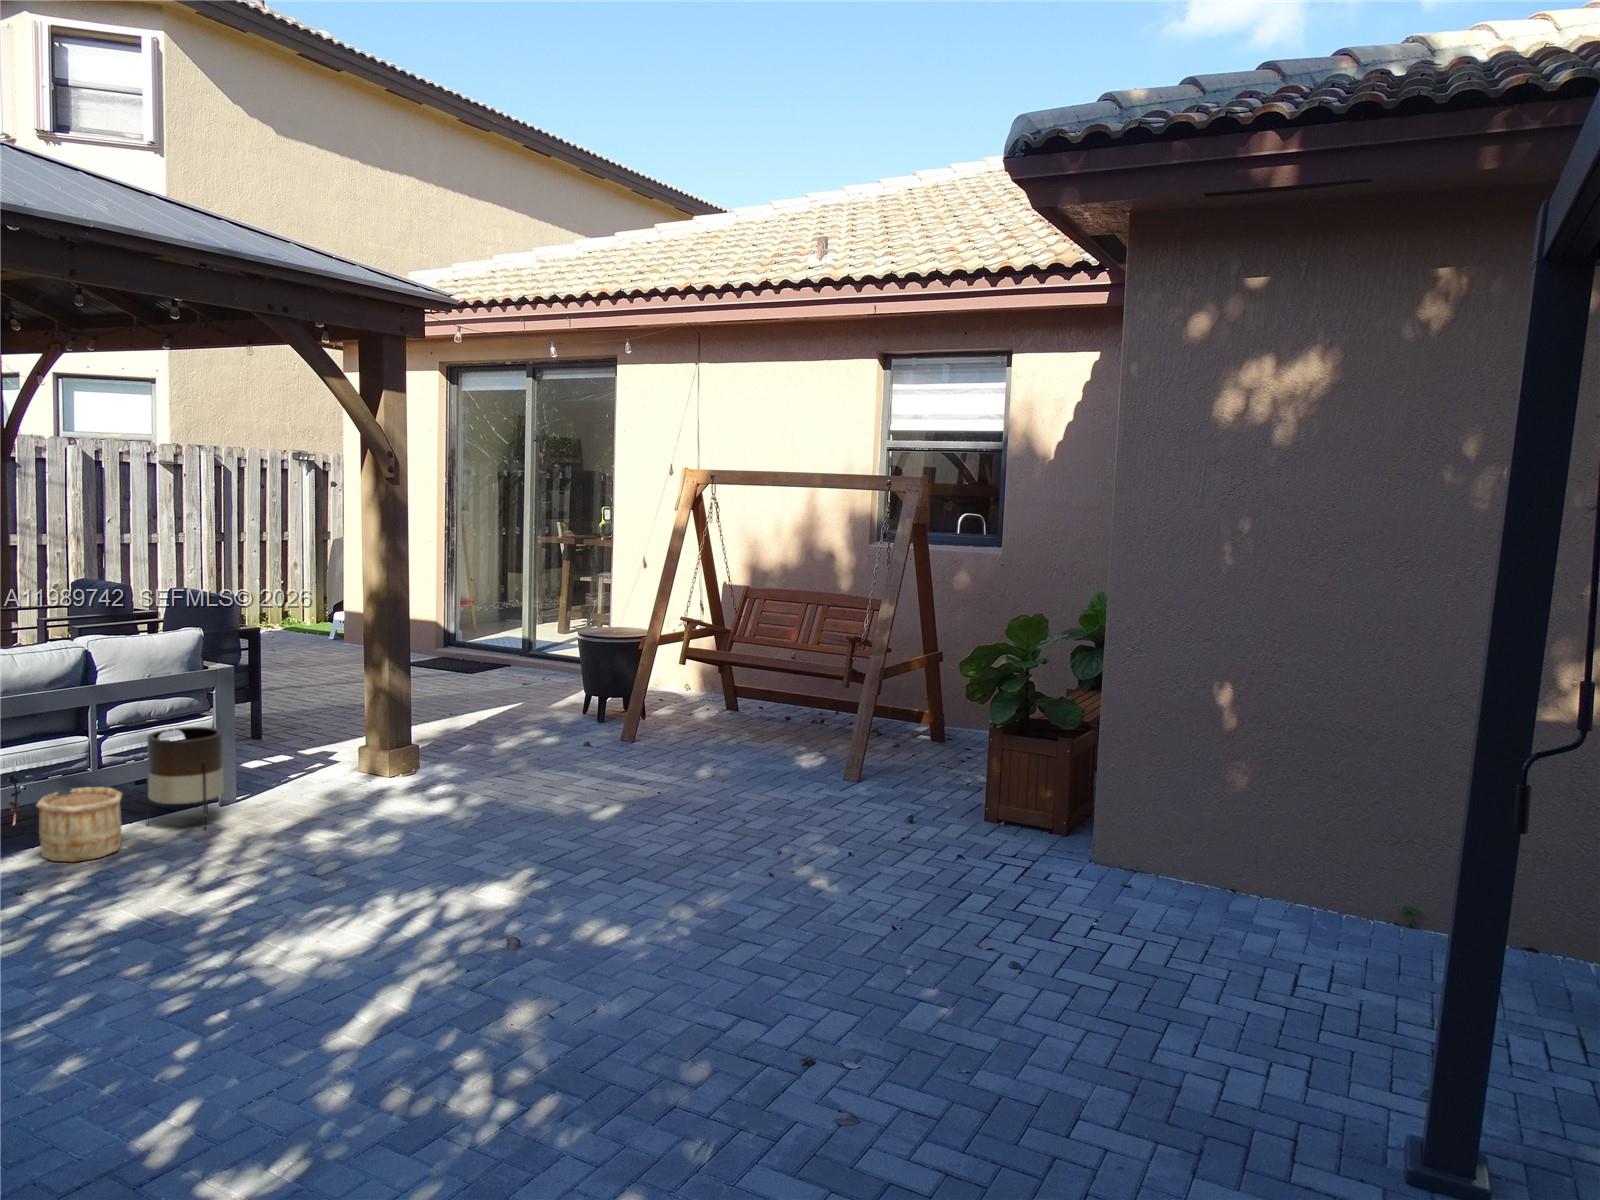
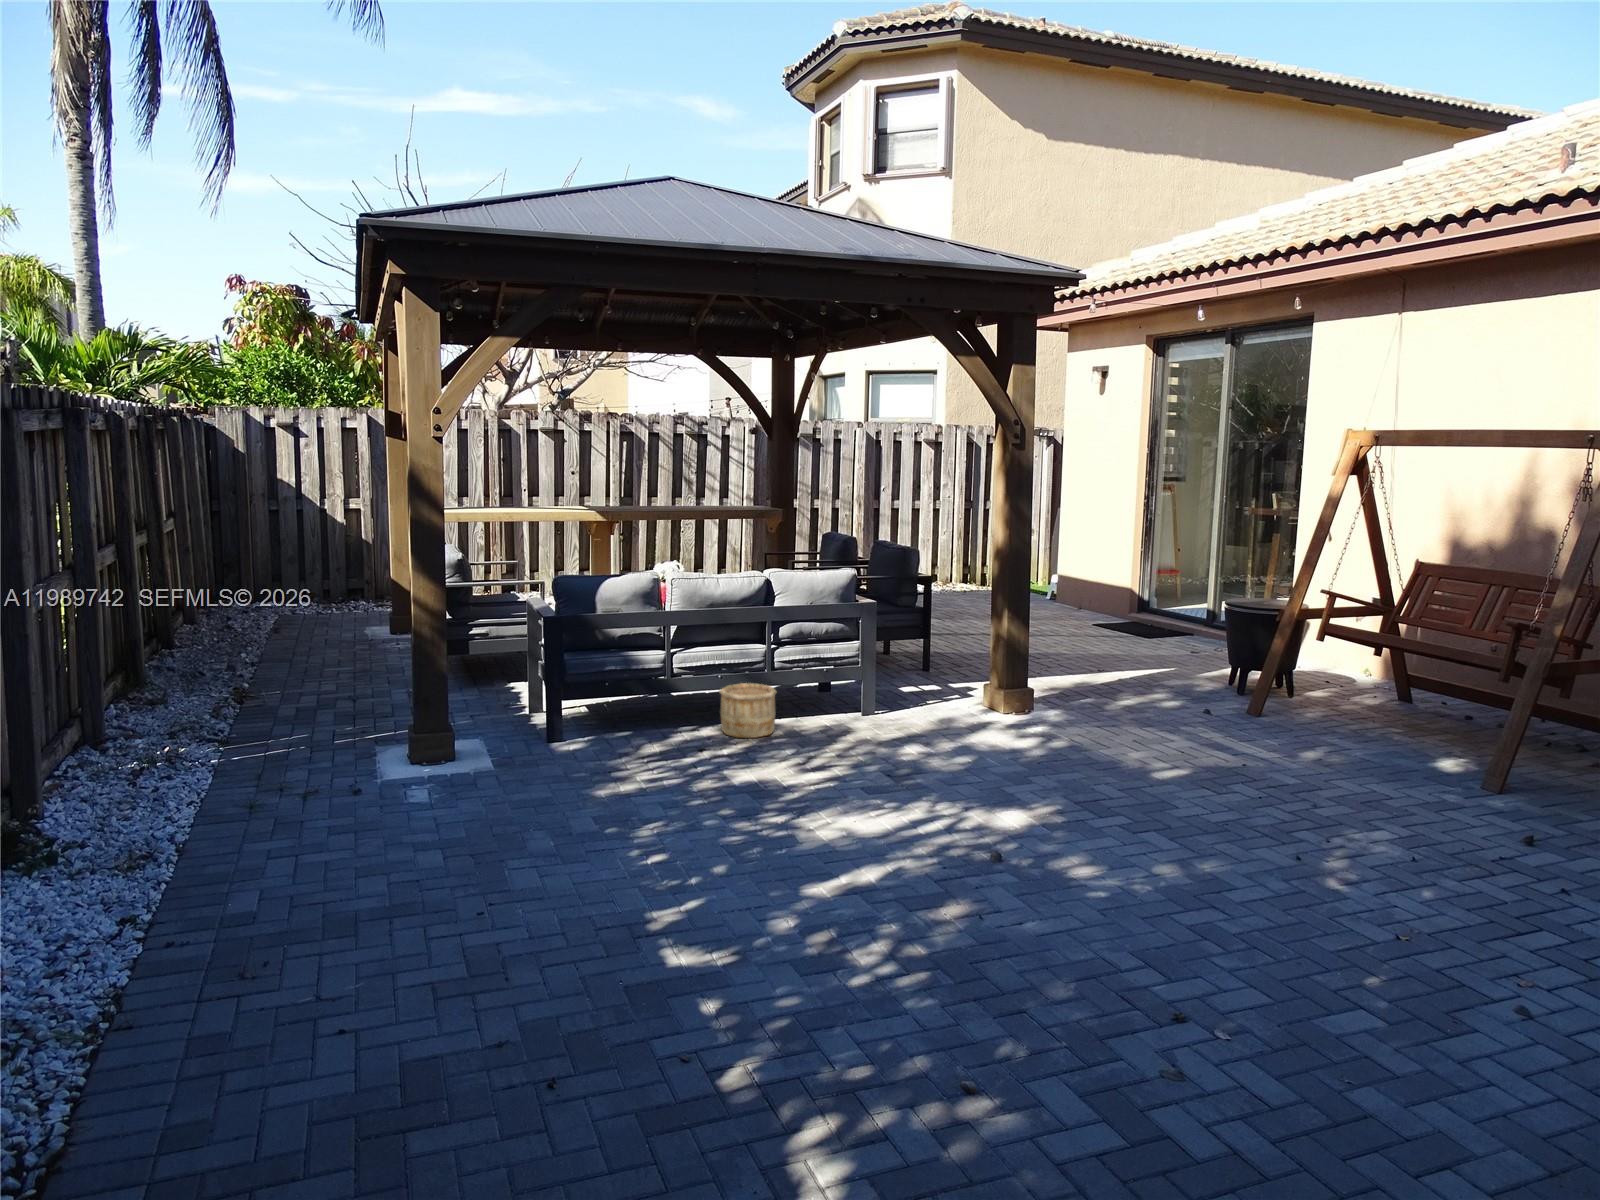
planter: present [146,727,224,829] -> none [801,647,857,731]

